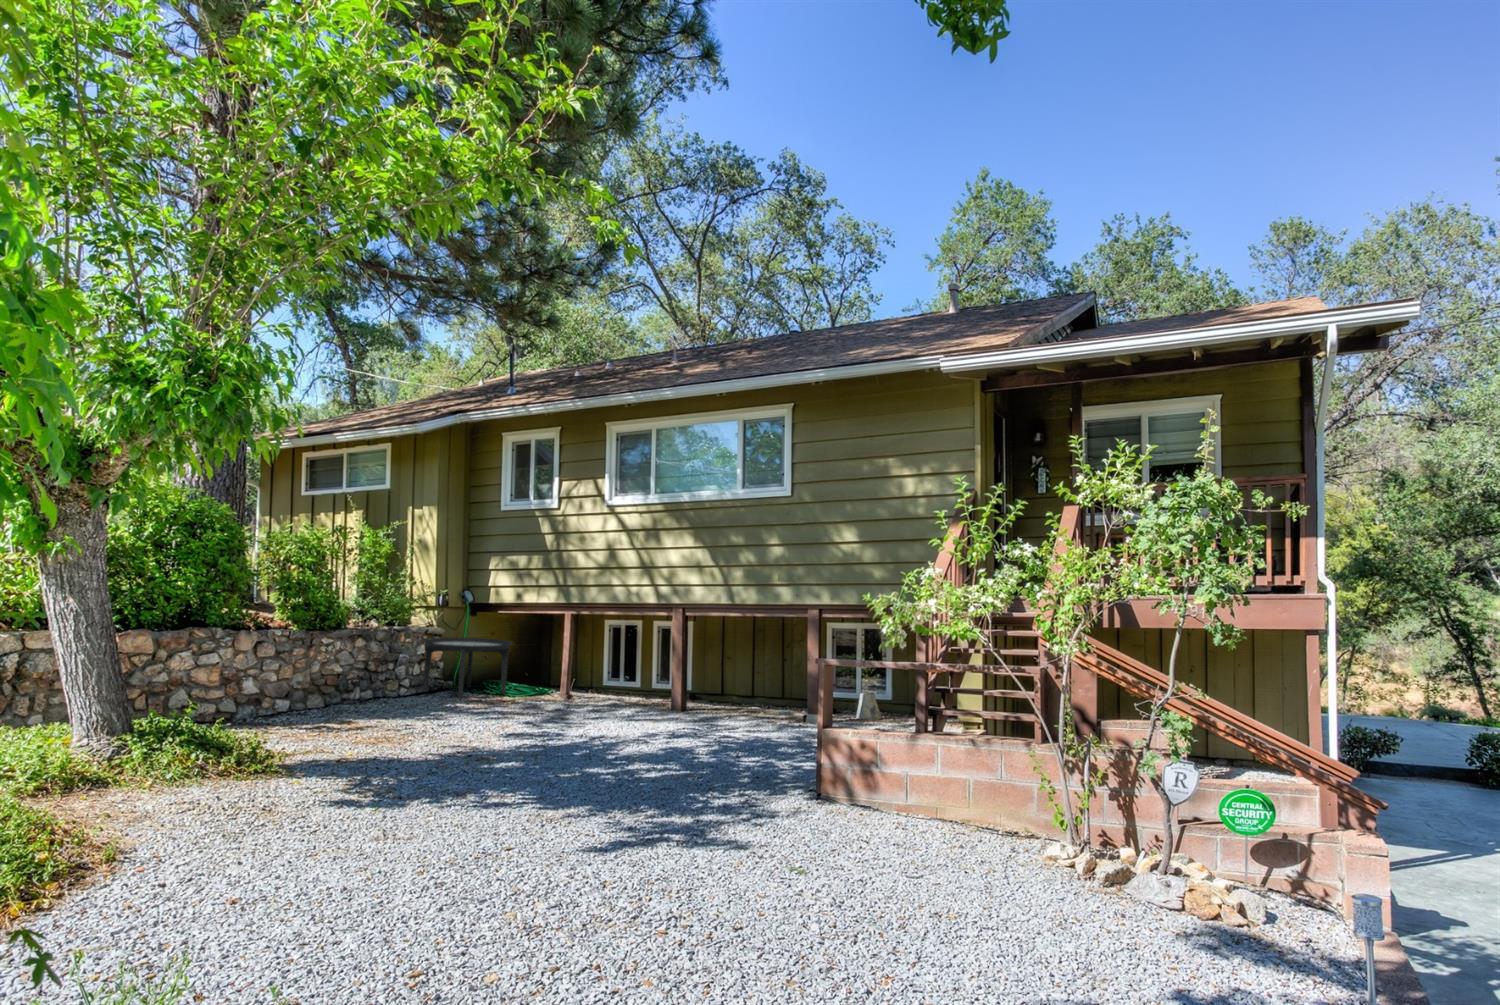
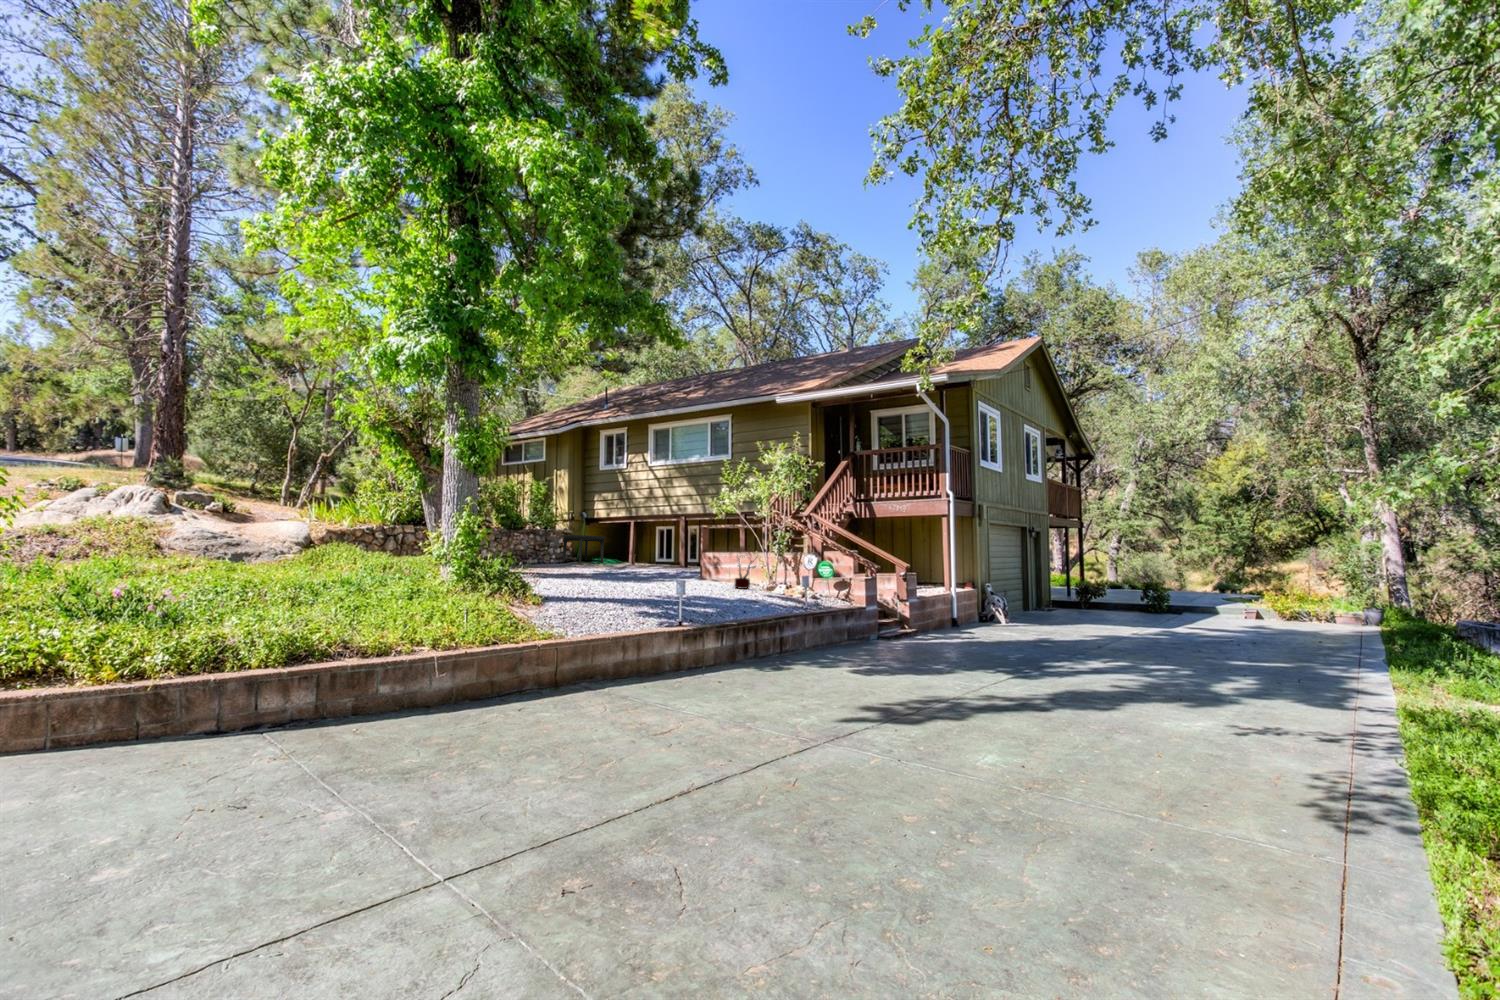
decorative plant: none [929,731,1017,846] -> present [735,561,756,589]

